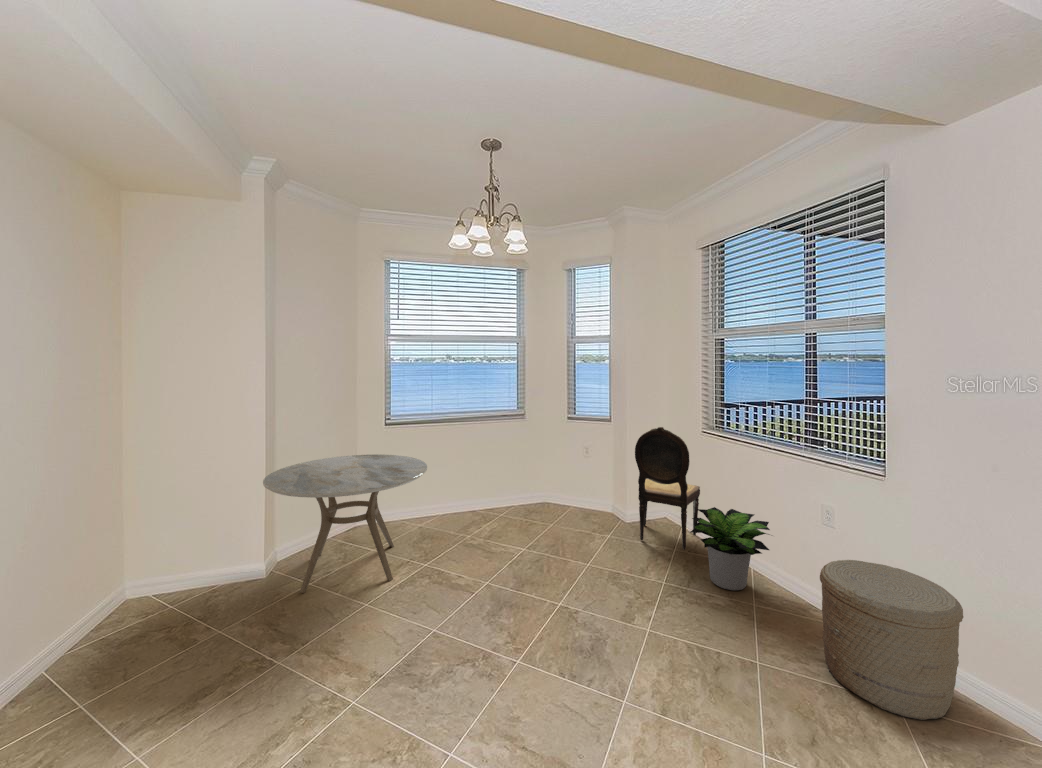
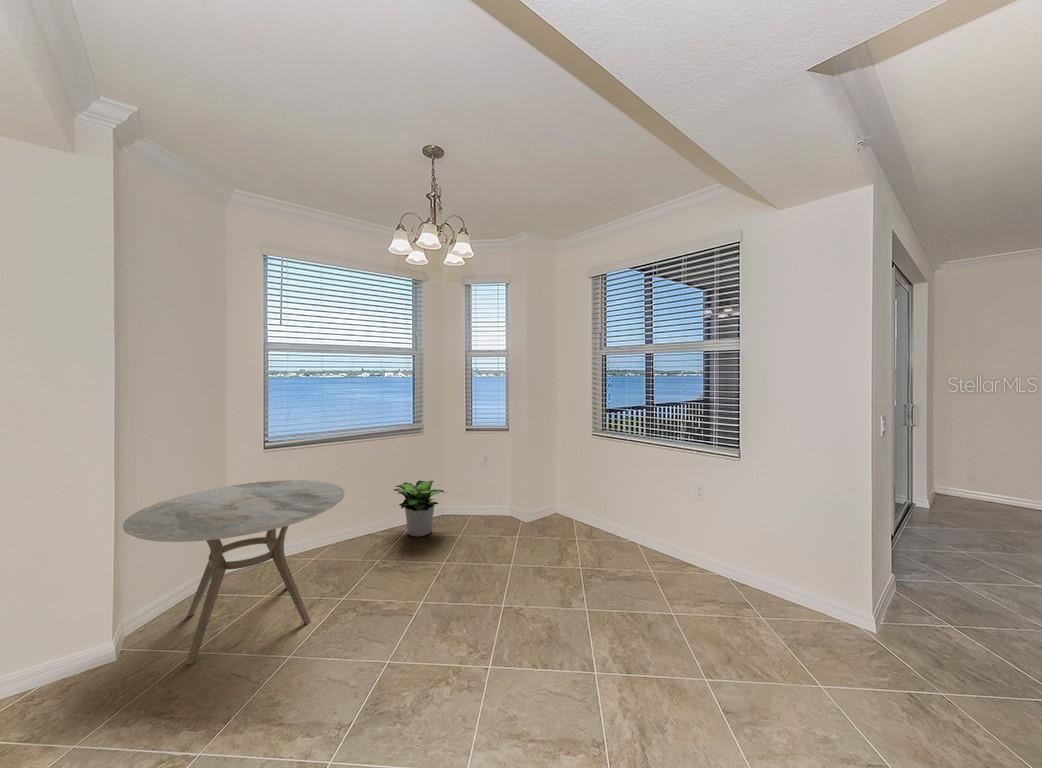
dining chair: present [635,427,700,550] -> none [541,431,590,538]
potted plant: present [690,507,770,590] -> present [393,480,444,536]
woven basket: present [820,560,963,720] -> none [708,521,797,626]

